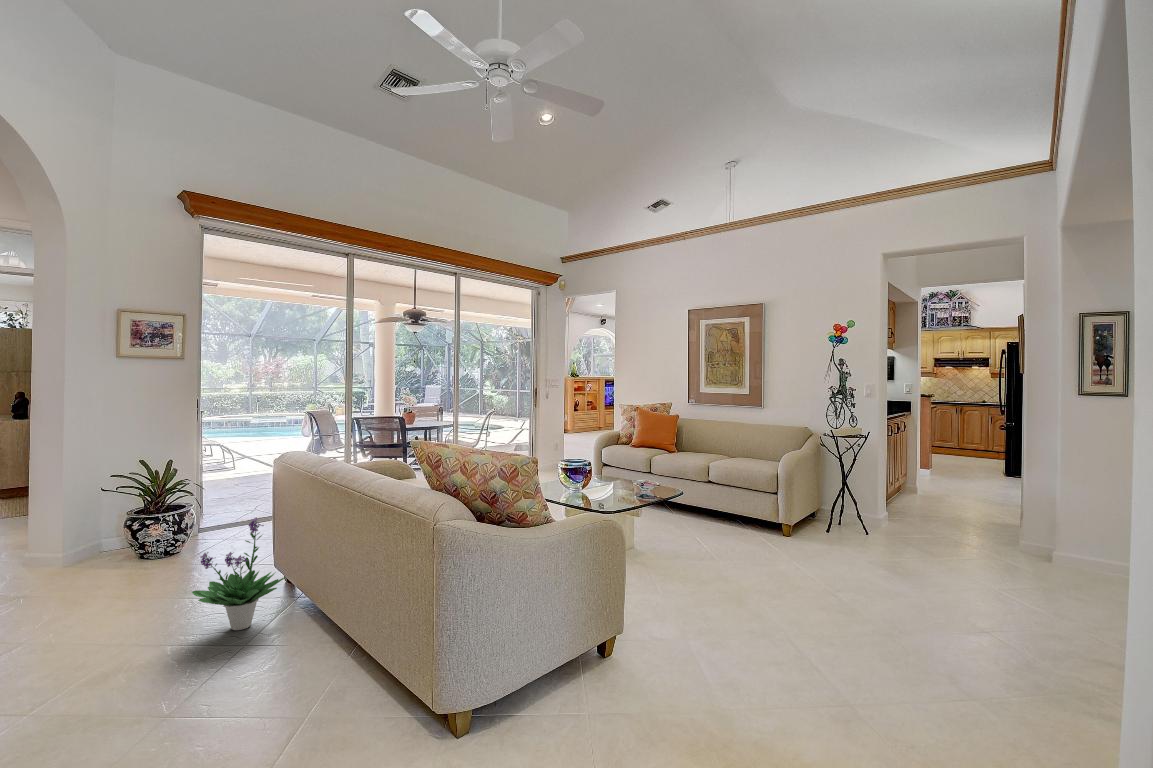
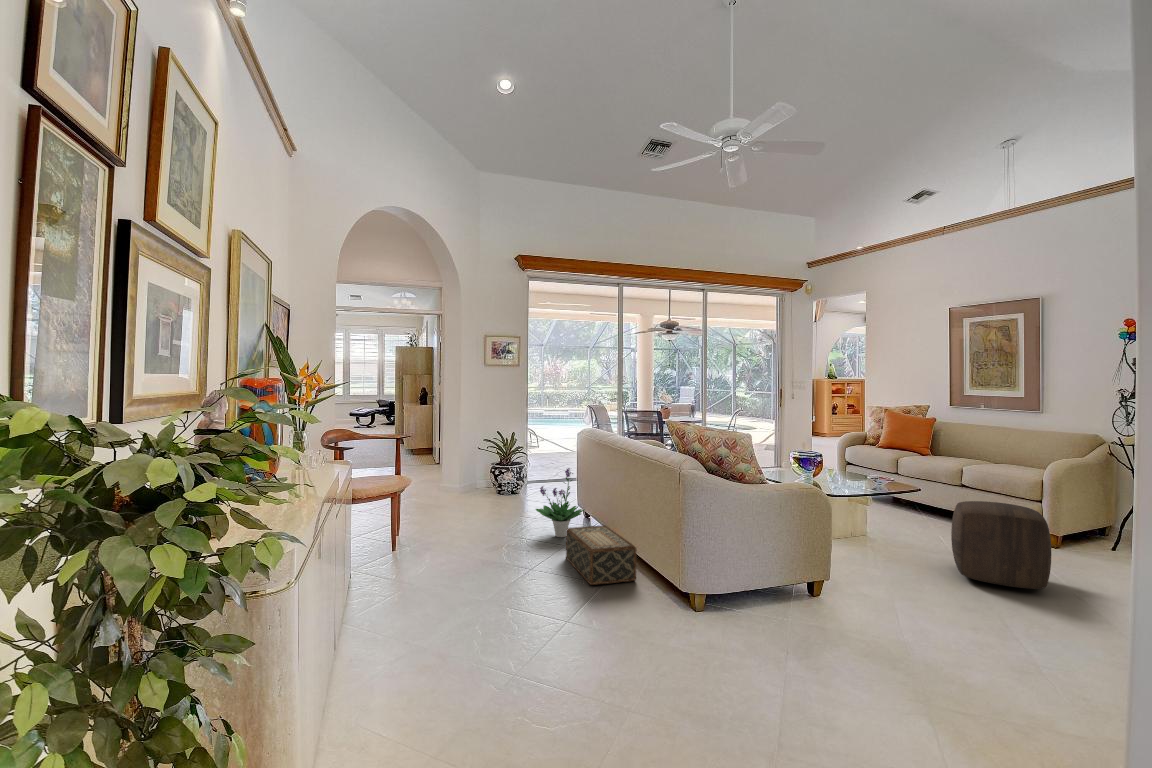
ottoman: none [725,506,813,594] -> present [951,501,1051,589]
woven basket: none [242,606,365,733] -> present [566,526,637,585]

